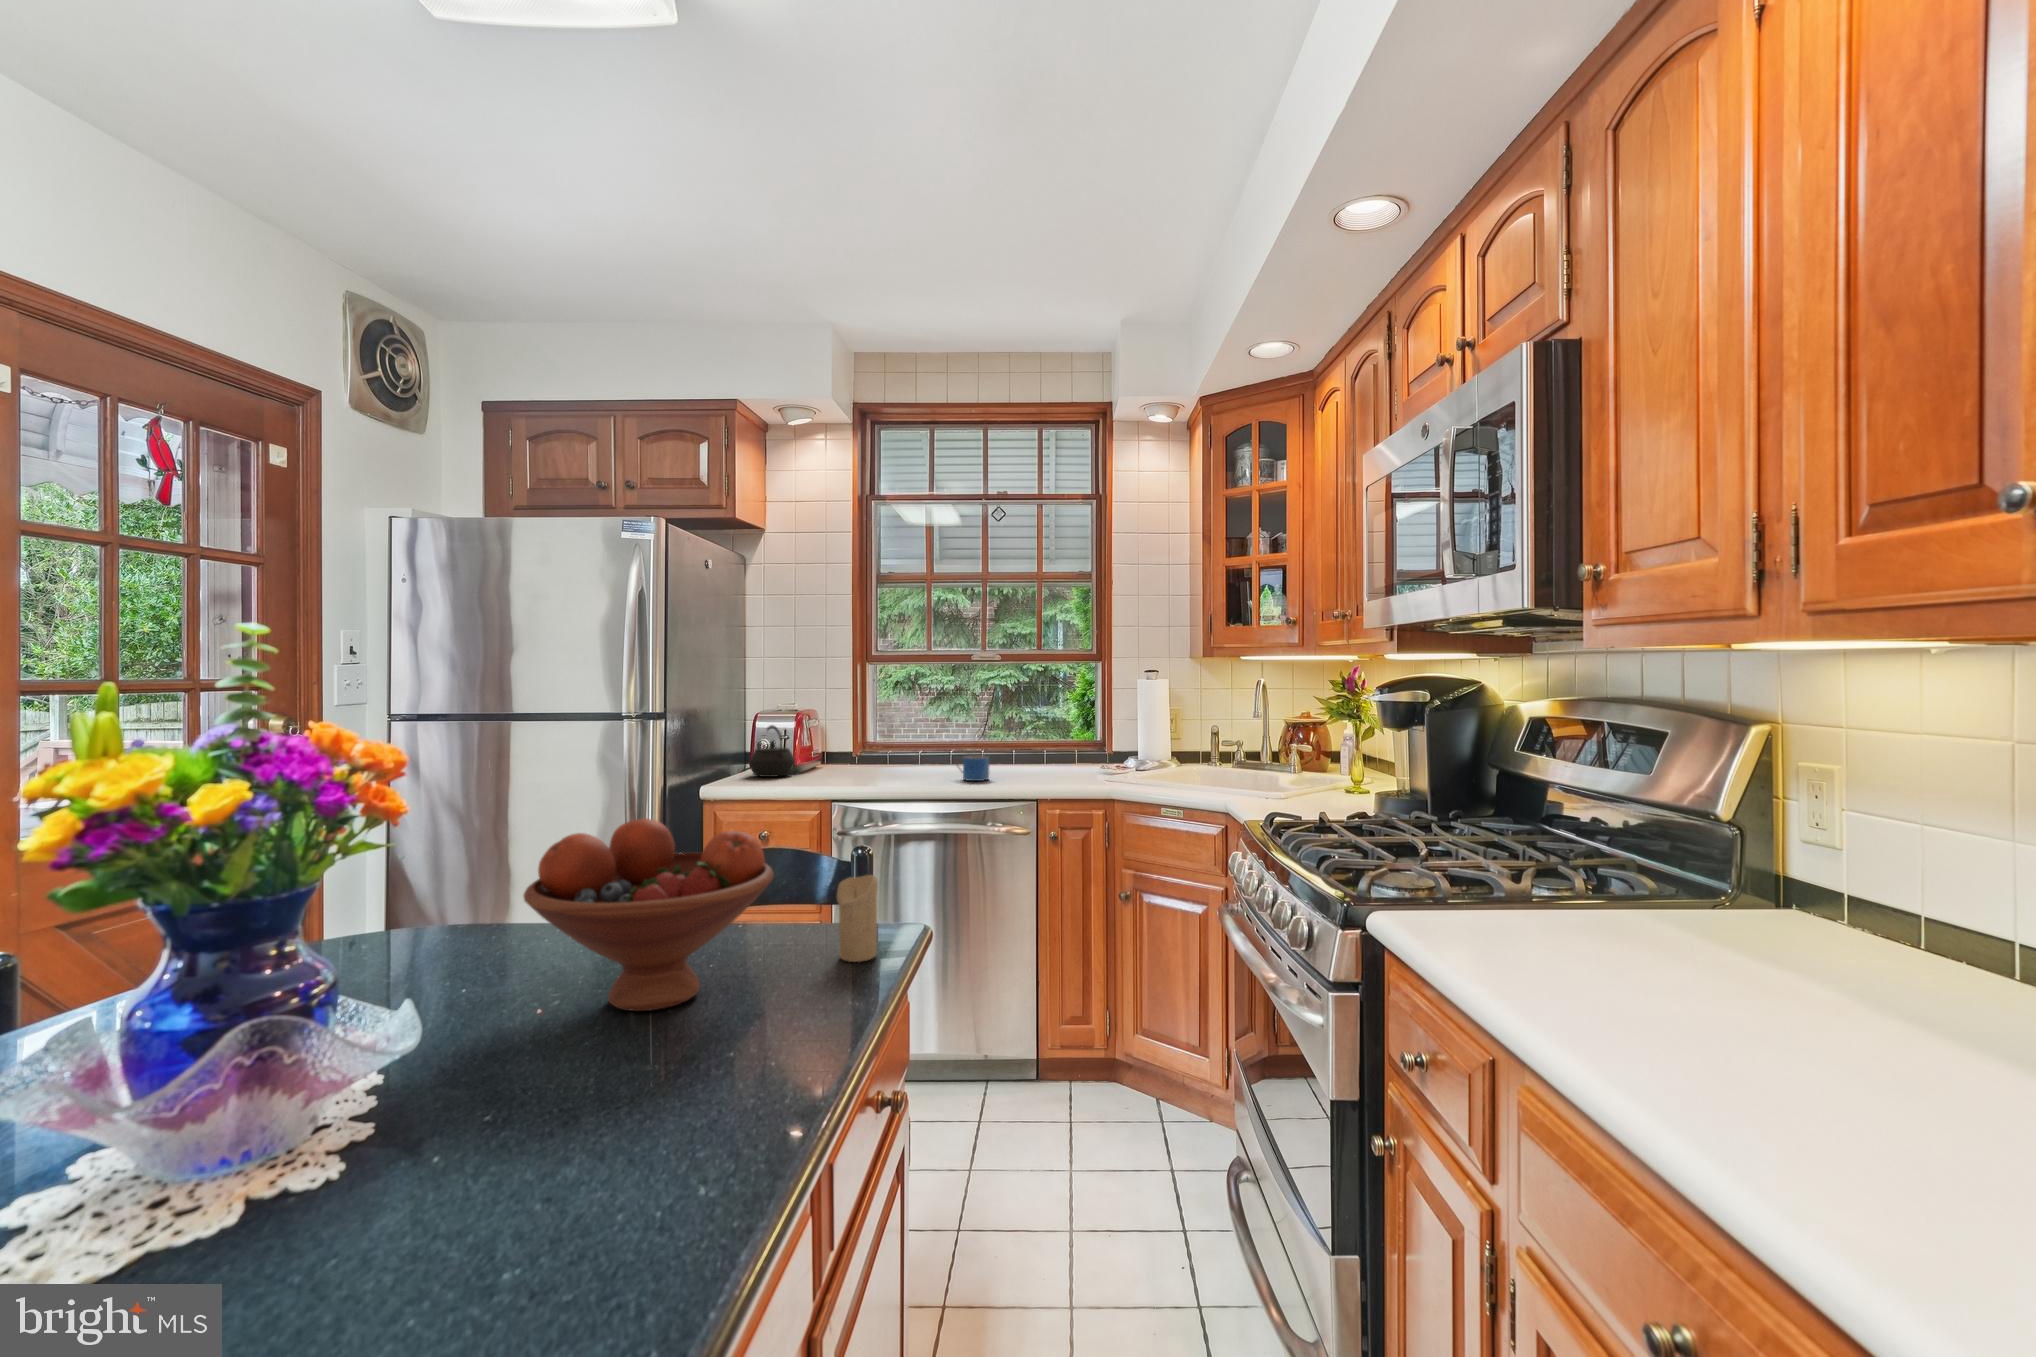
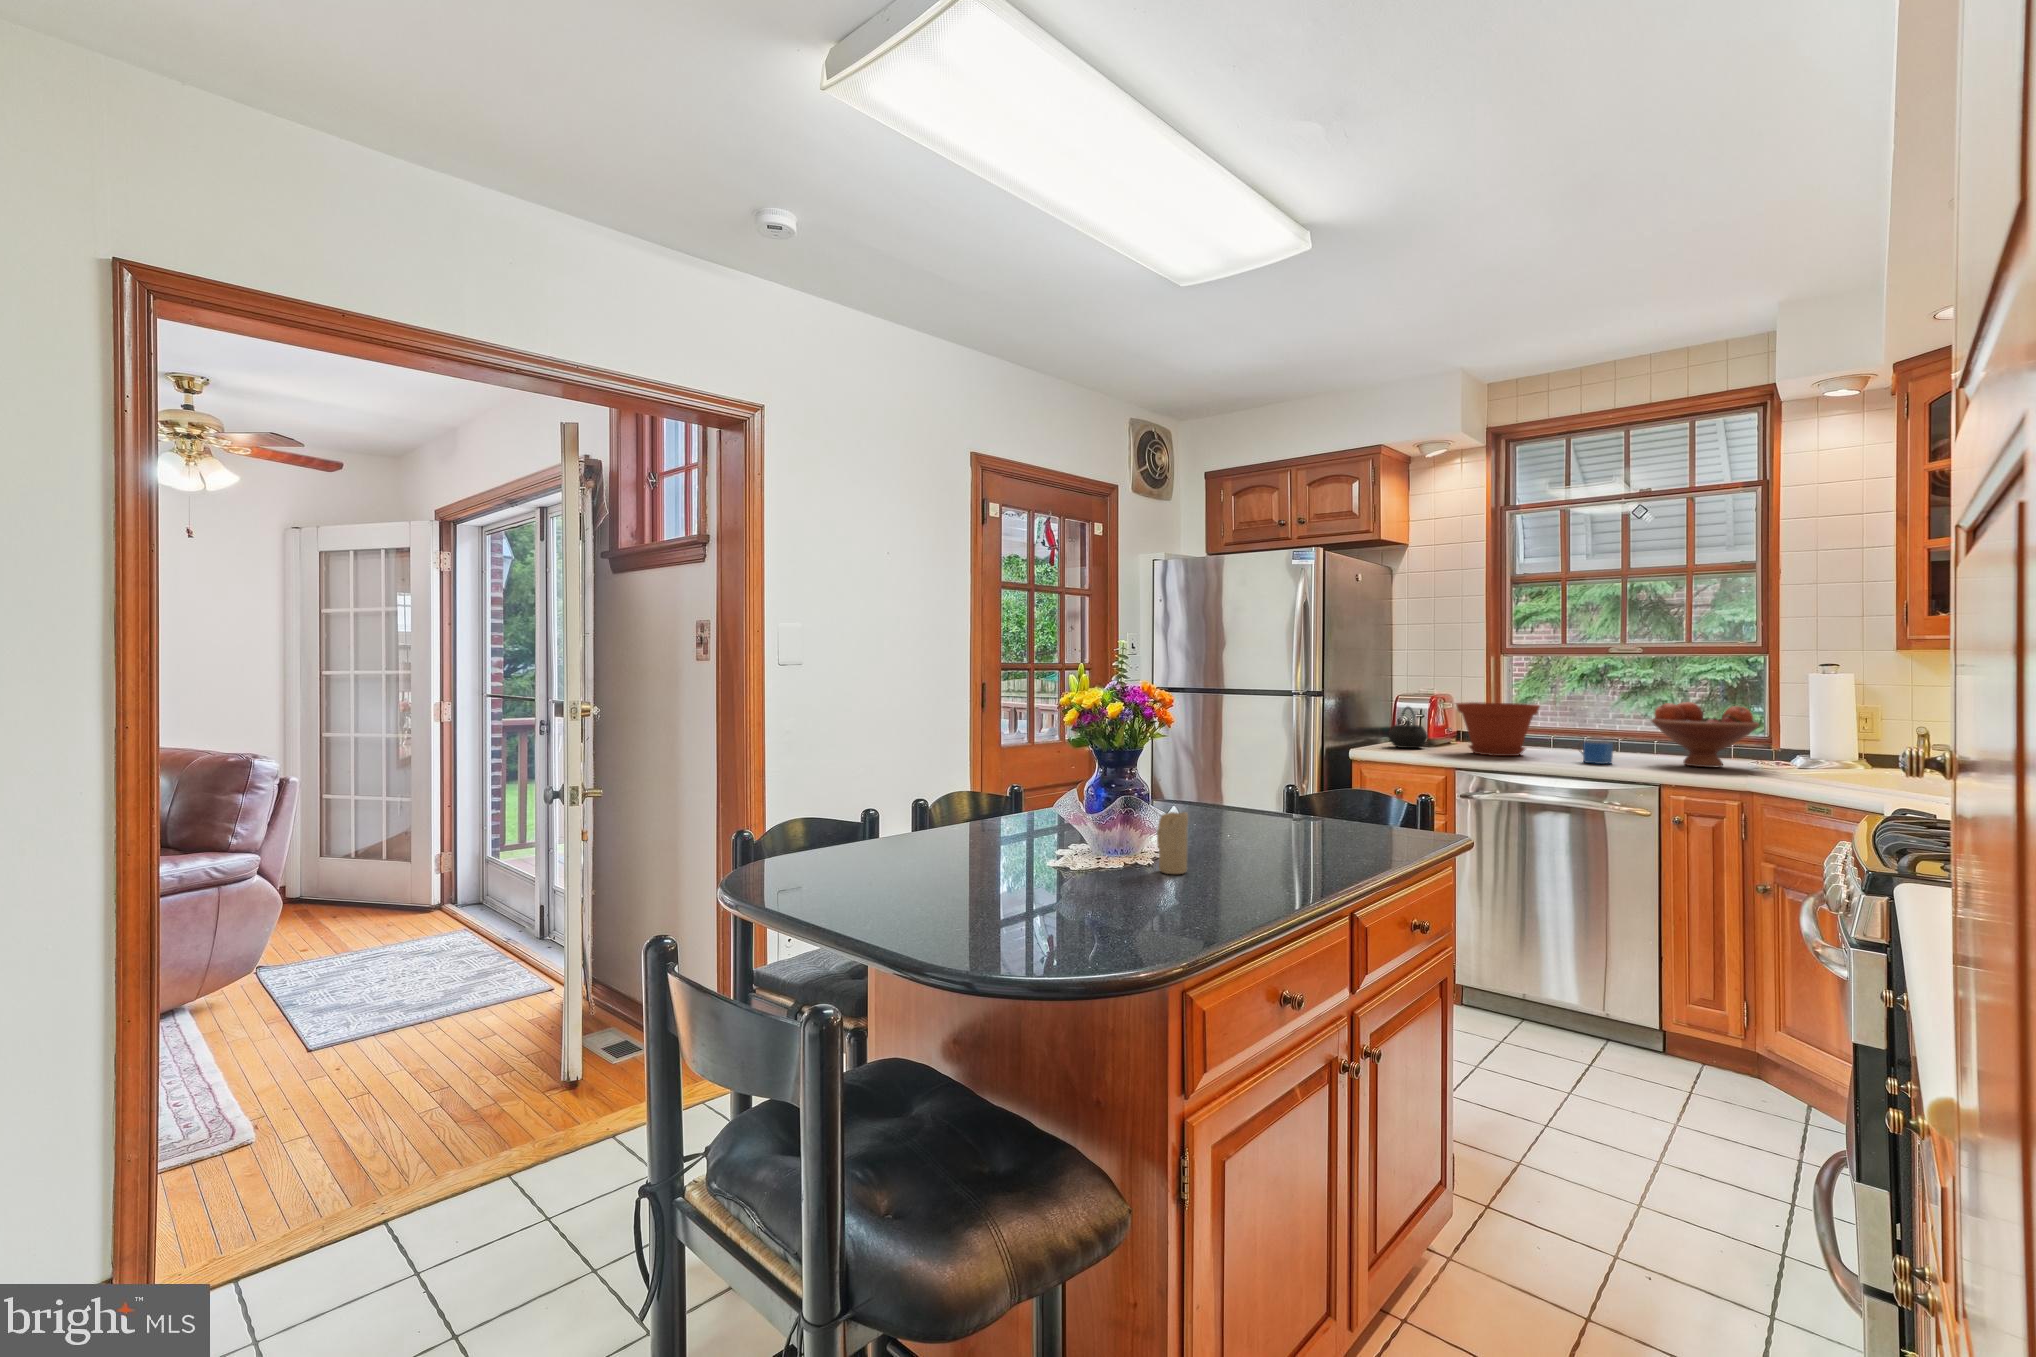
plant pot: none [829,717,916,779] -> present [1456,702,1540,756]
fruit bowl: present [524,818,774,1012] -> present [1651,702,1759,768]
candle: present [837,875,878,962] -> present [1157,812,1188,874]

